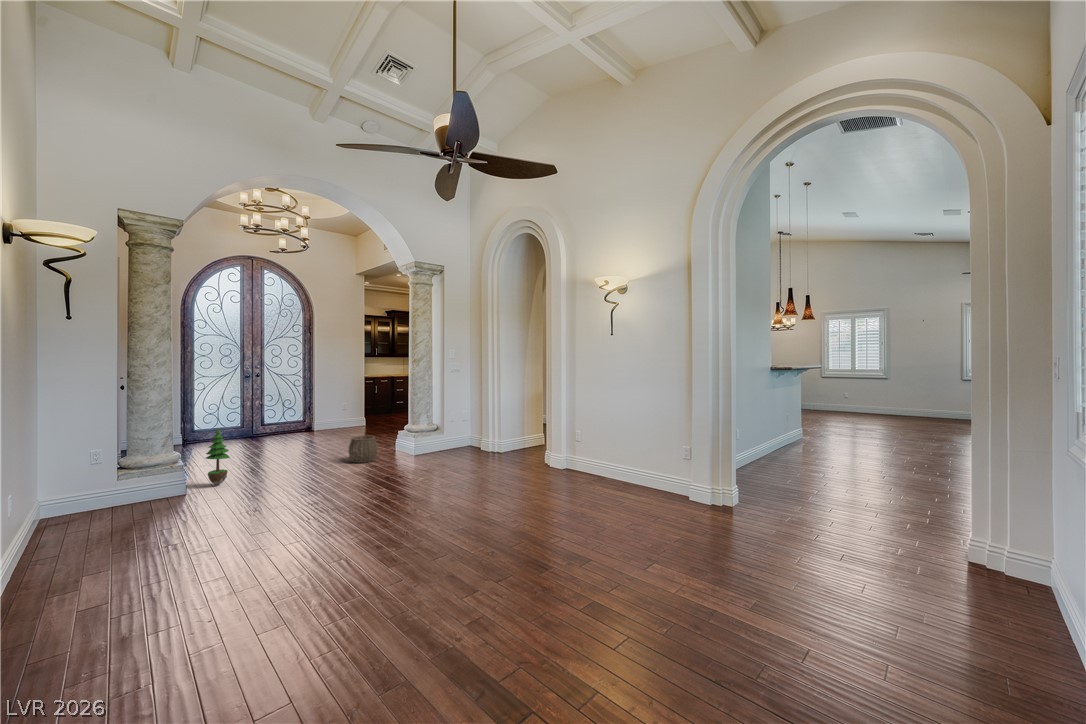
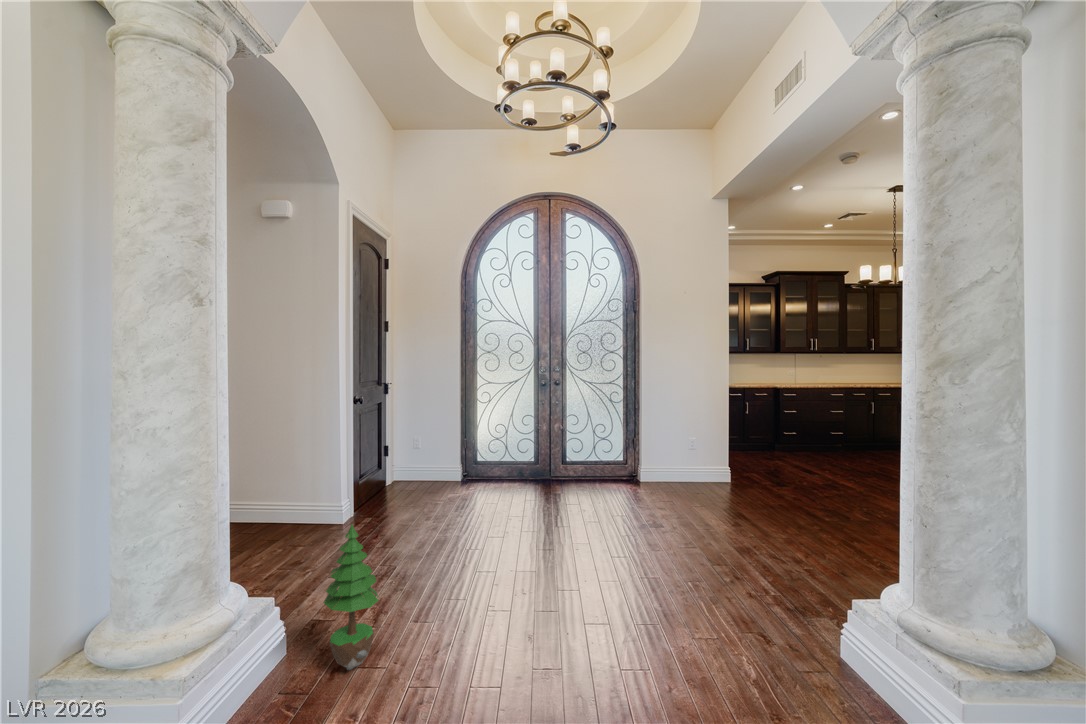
woven basket: present [349,436,378,463] -> none [675,571,764,676]

